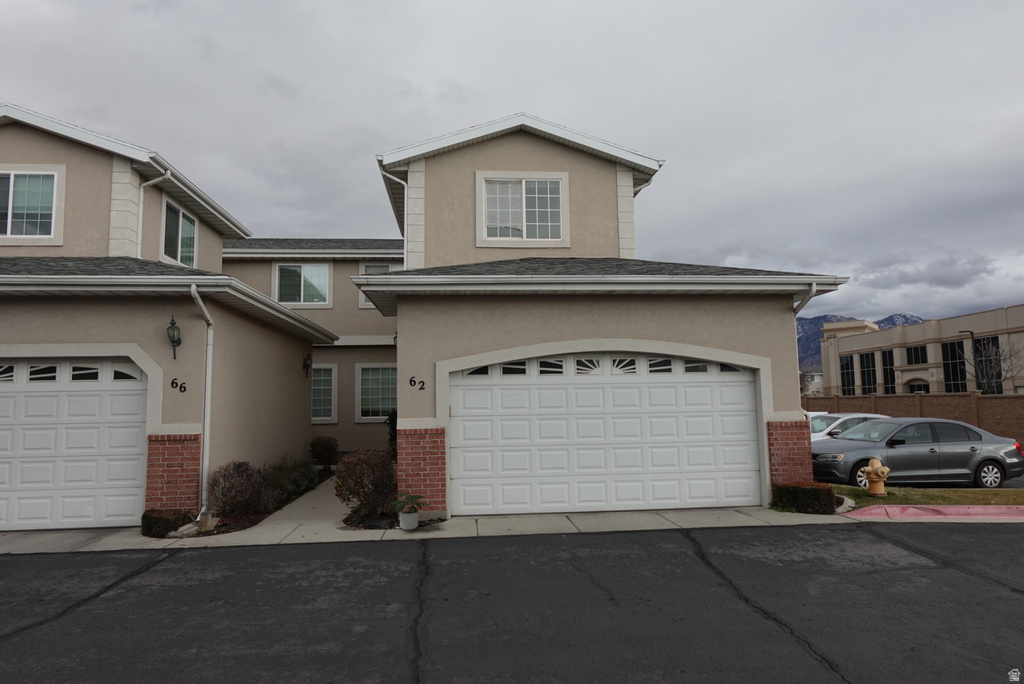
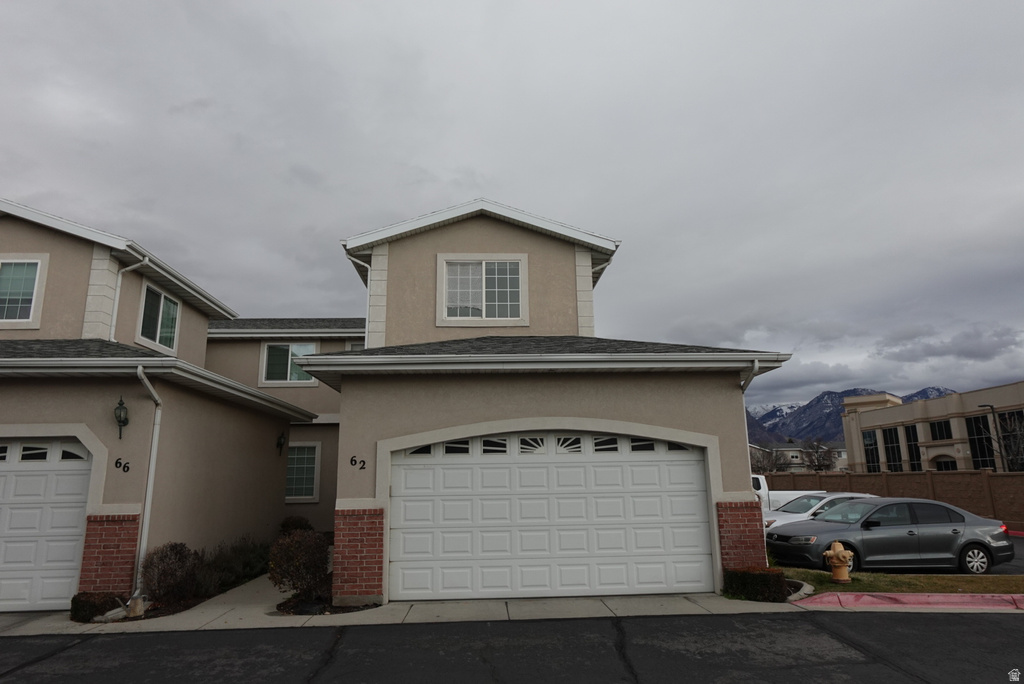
potted plant: present [390,493,429,530] -> none [320,577,361,617]

